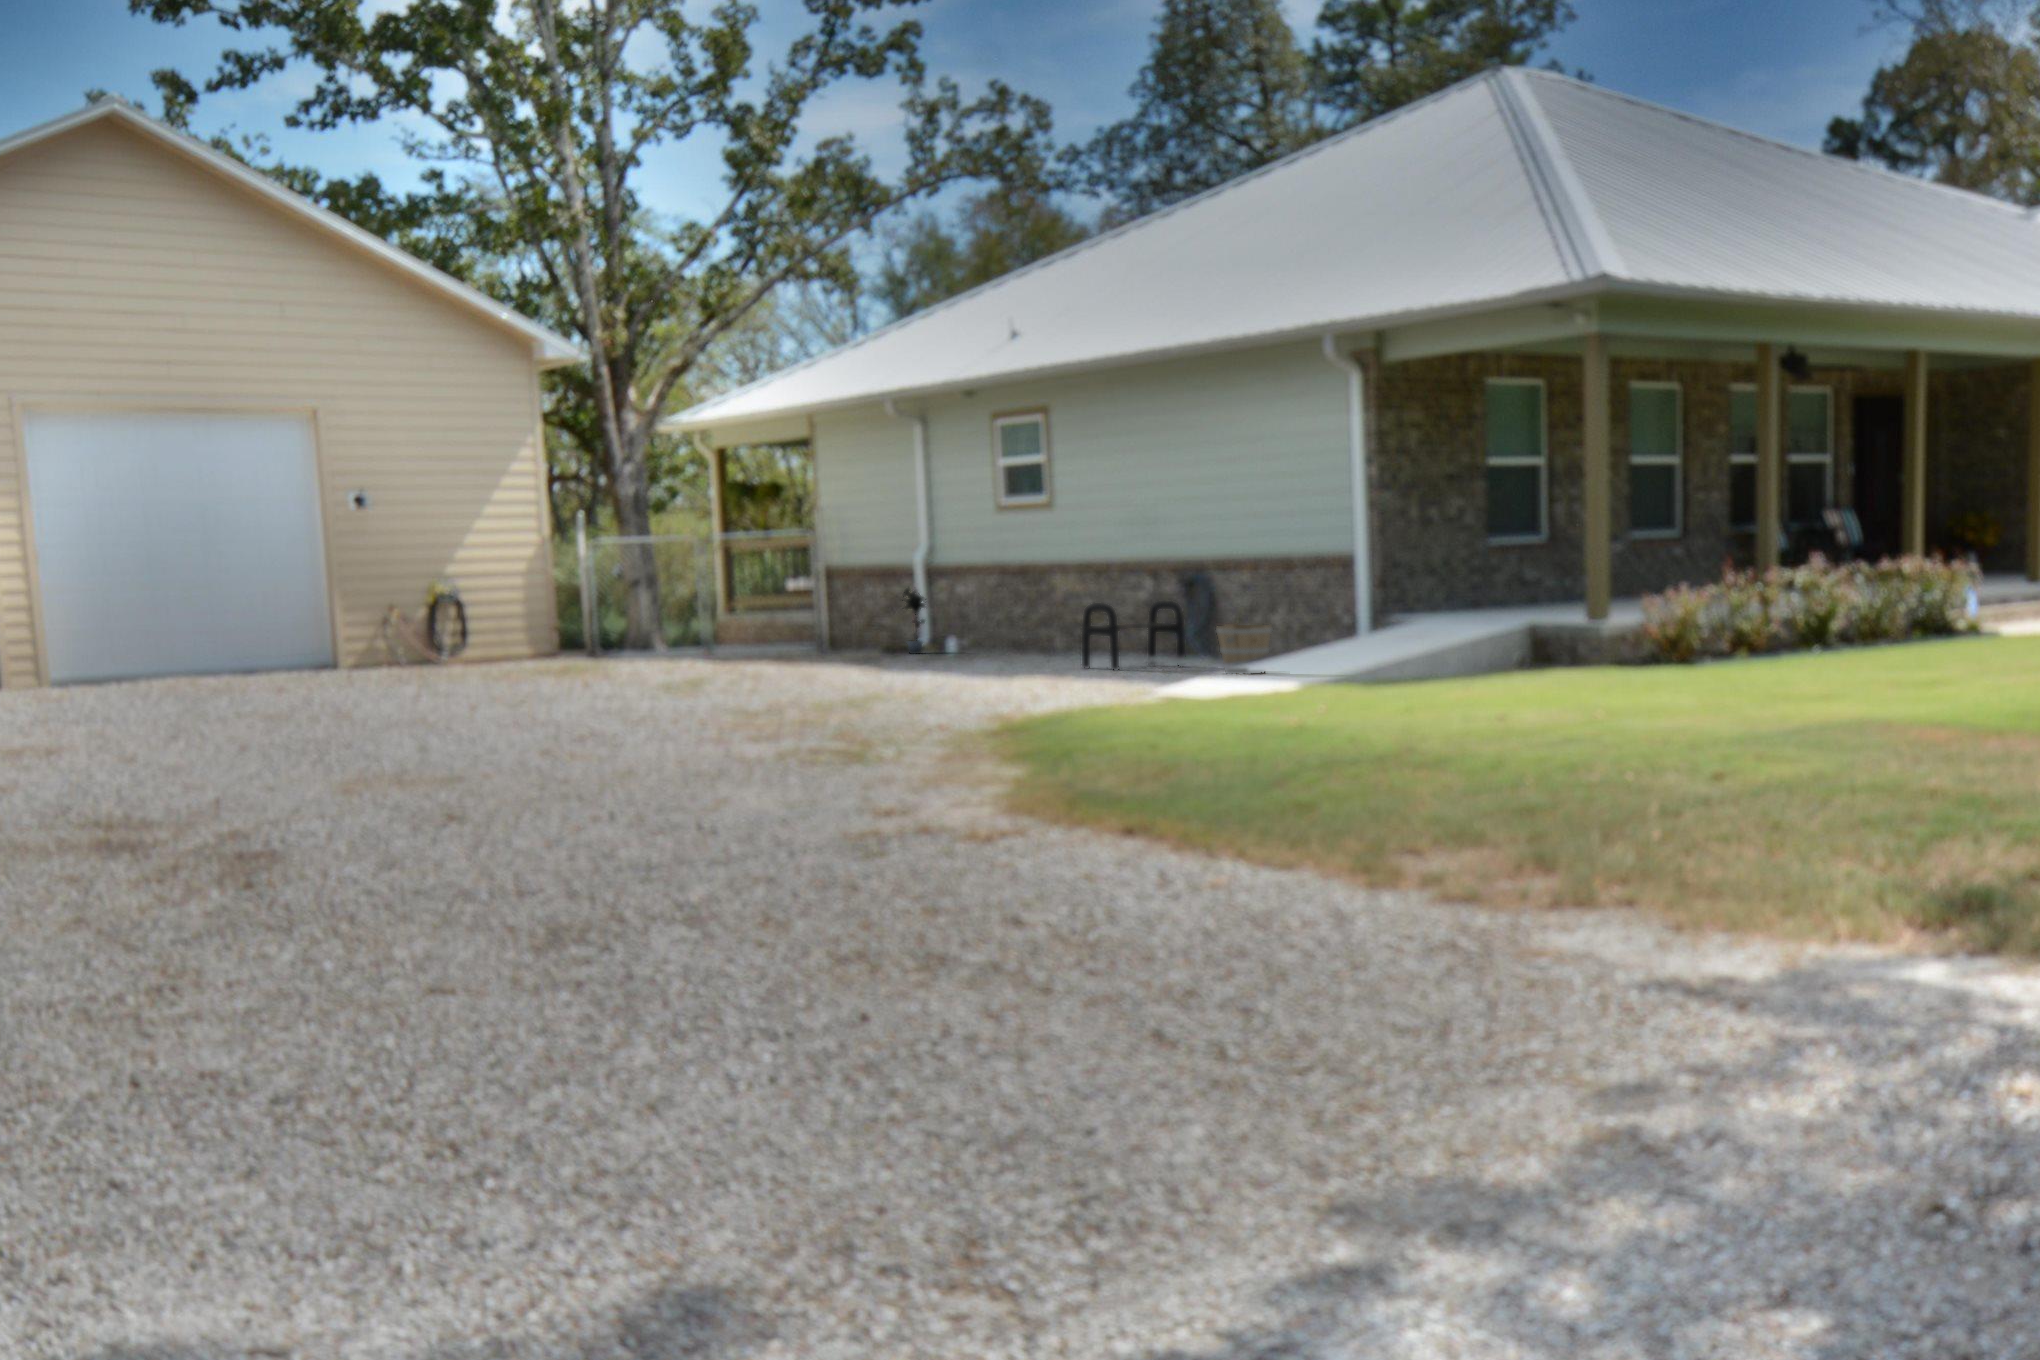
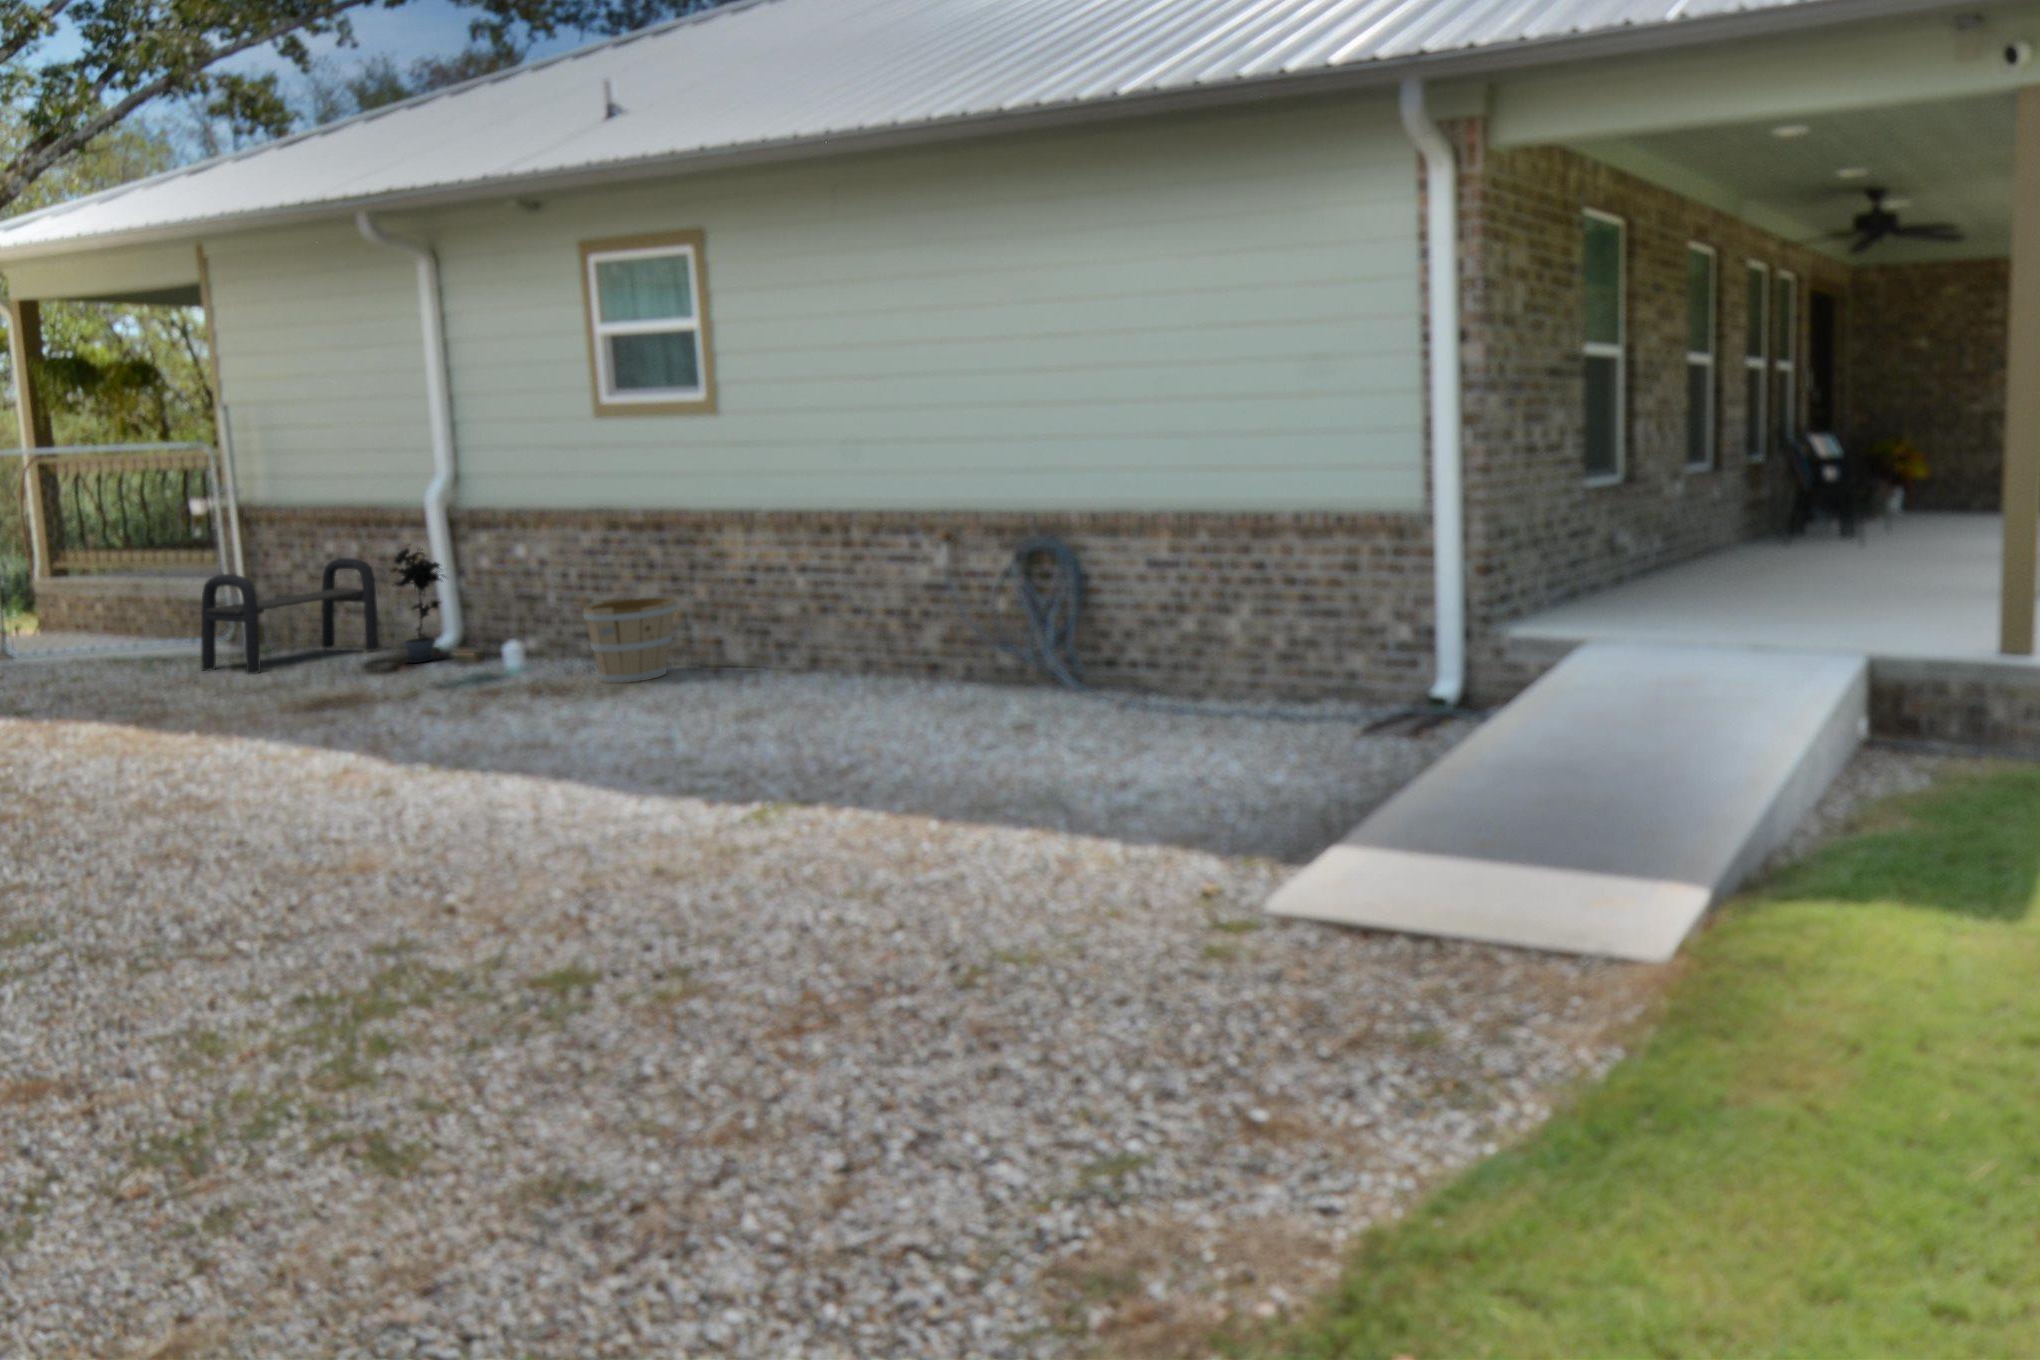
bench: present [1082,601,1186,670] -> present [201,558,379,674]
wooden bucket: present [1216,624,1272,674] -> present [583,598,677,683]

